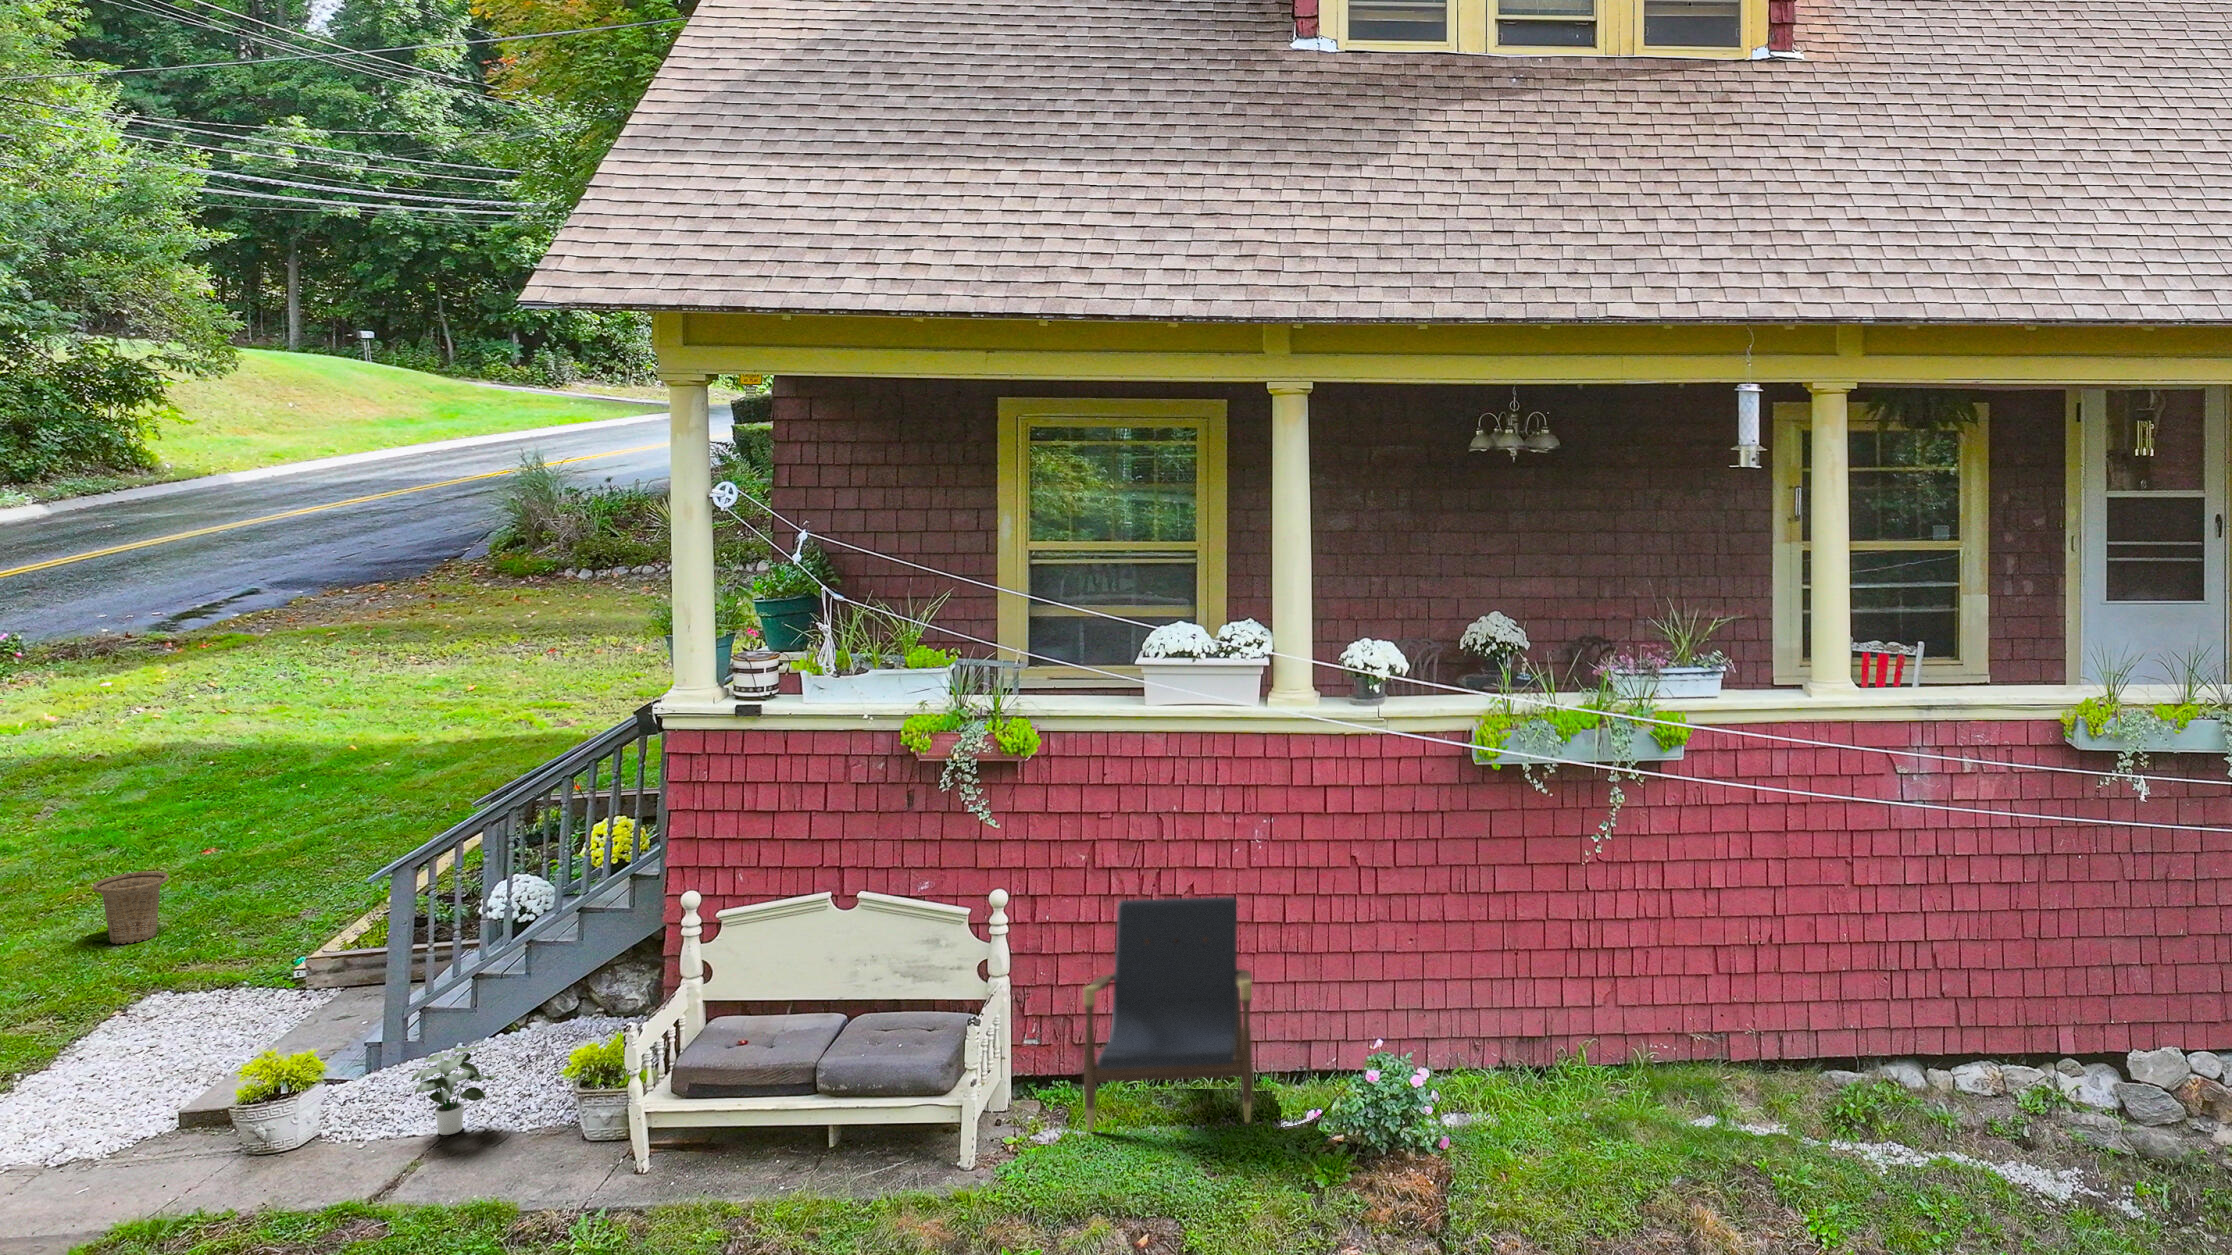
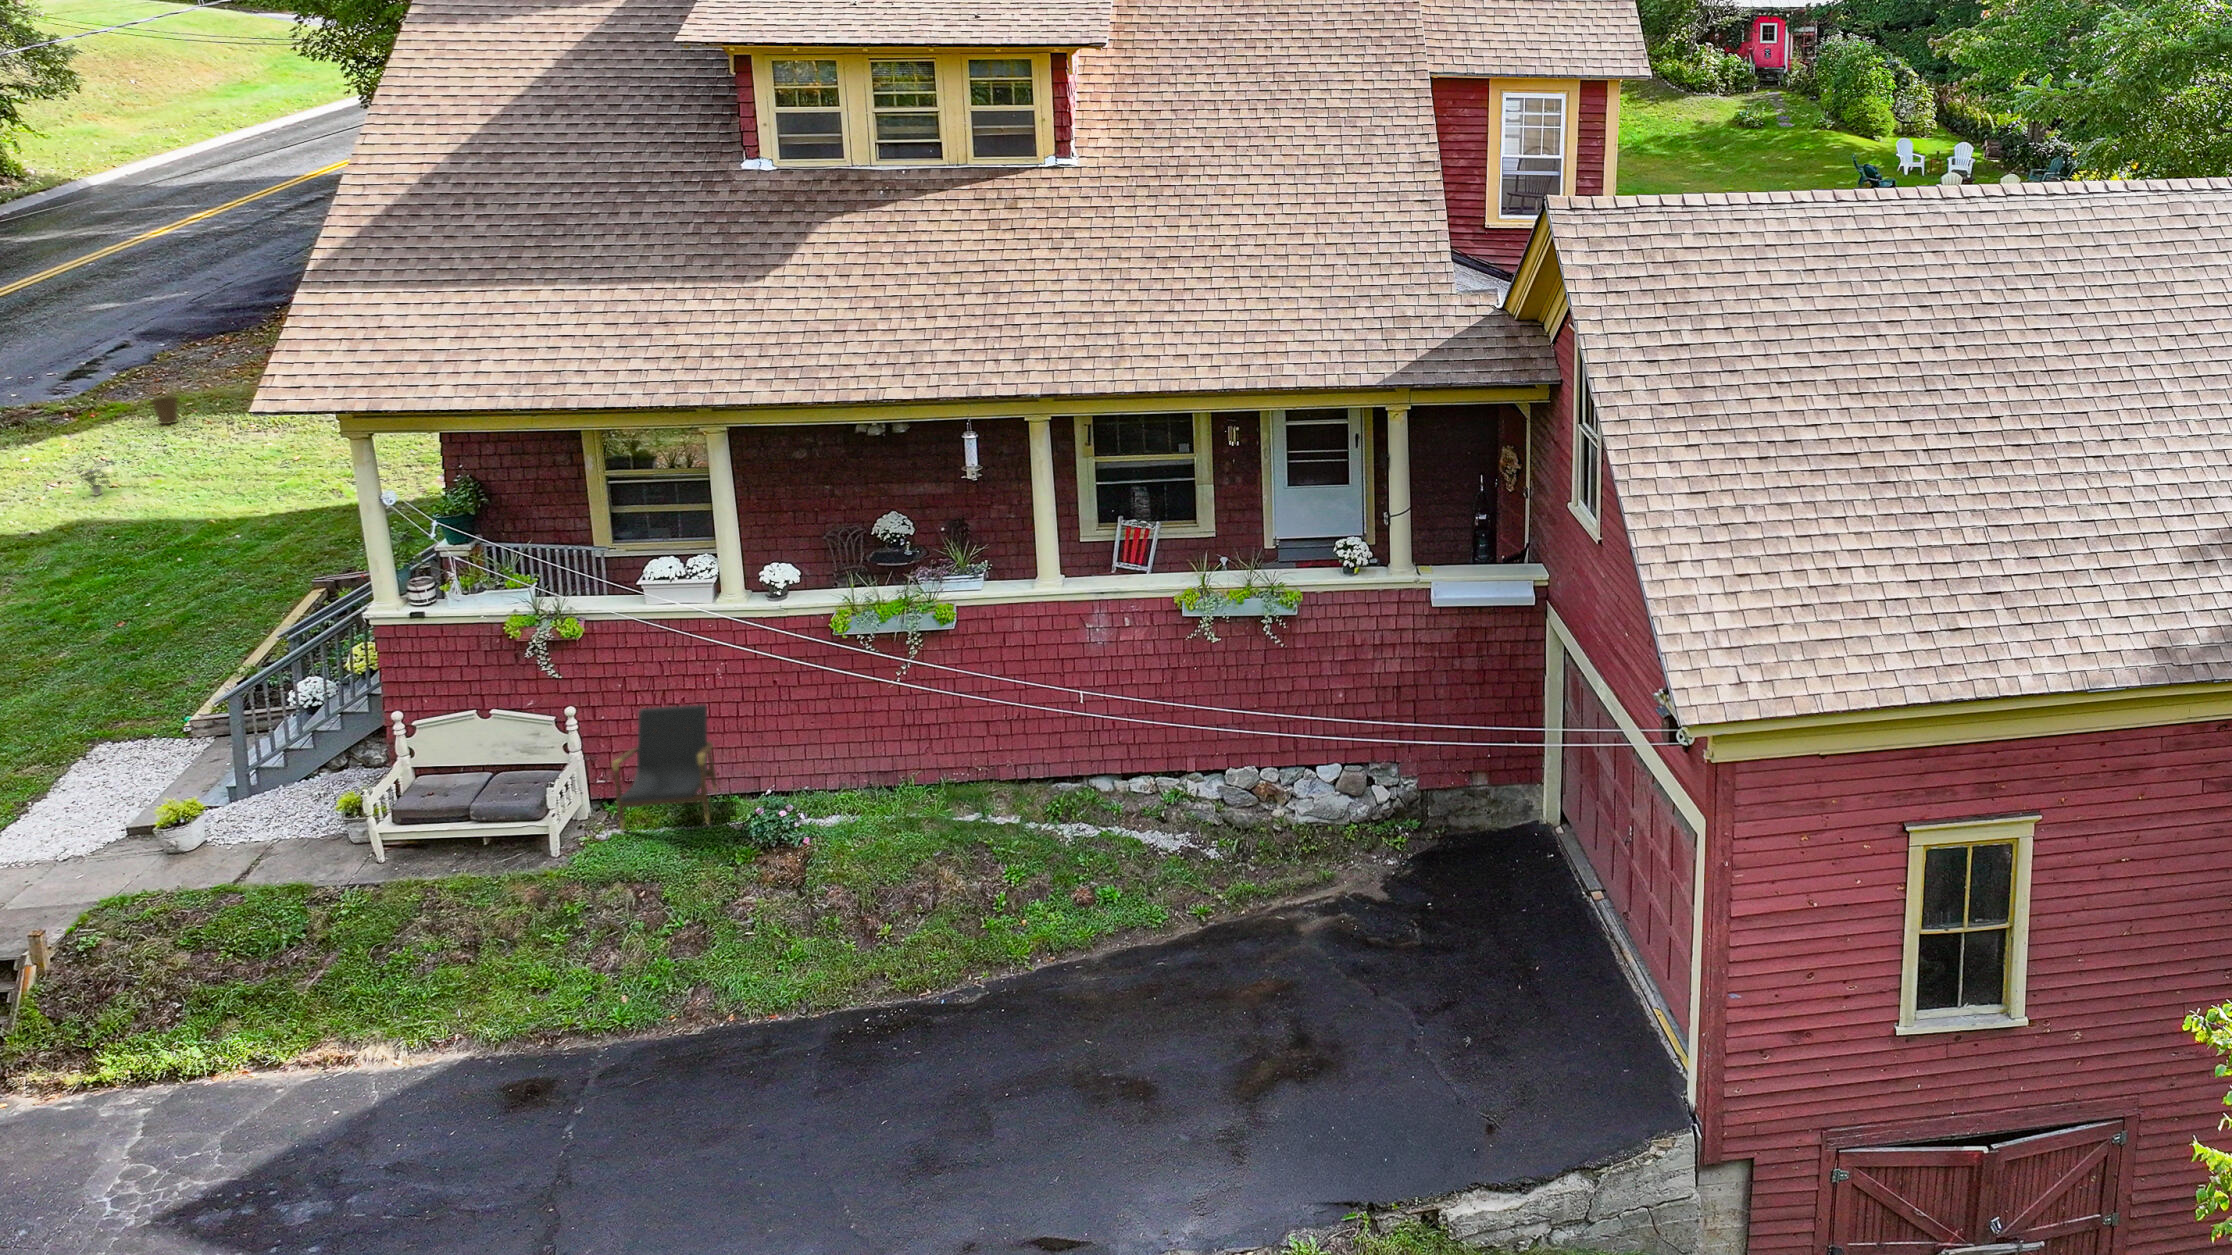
basket: present [93,871,169,944] -> present [150,396,178,425]
potted plant: present [410,1047,496,1135] -> present [84,469,107,495]

